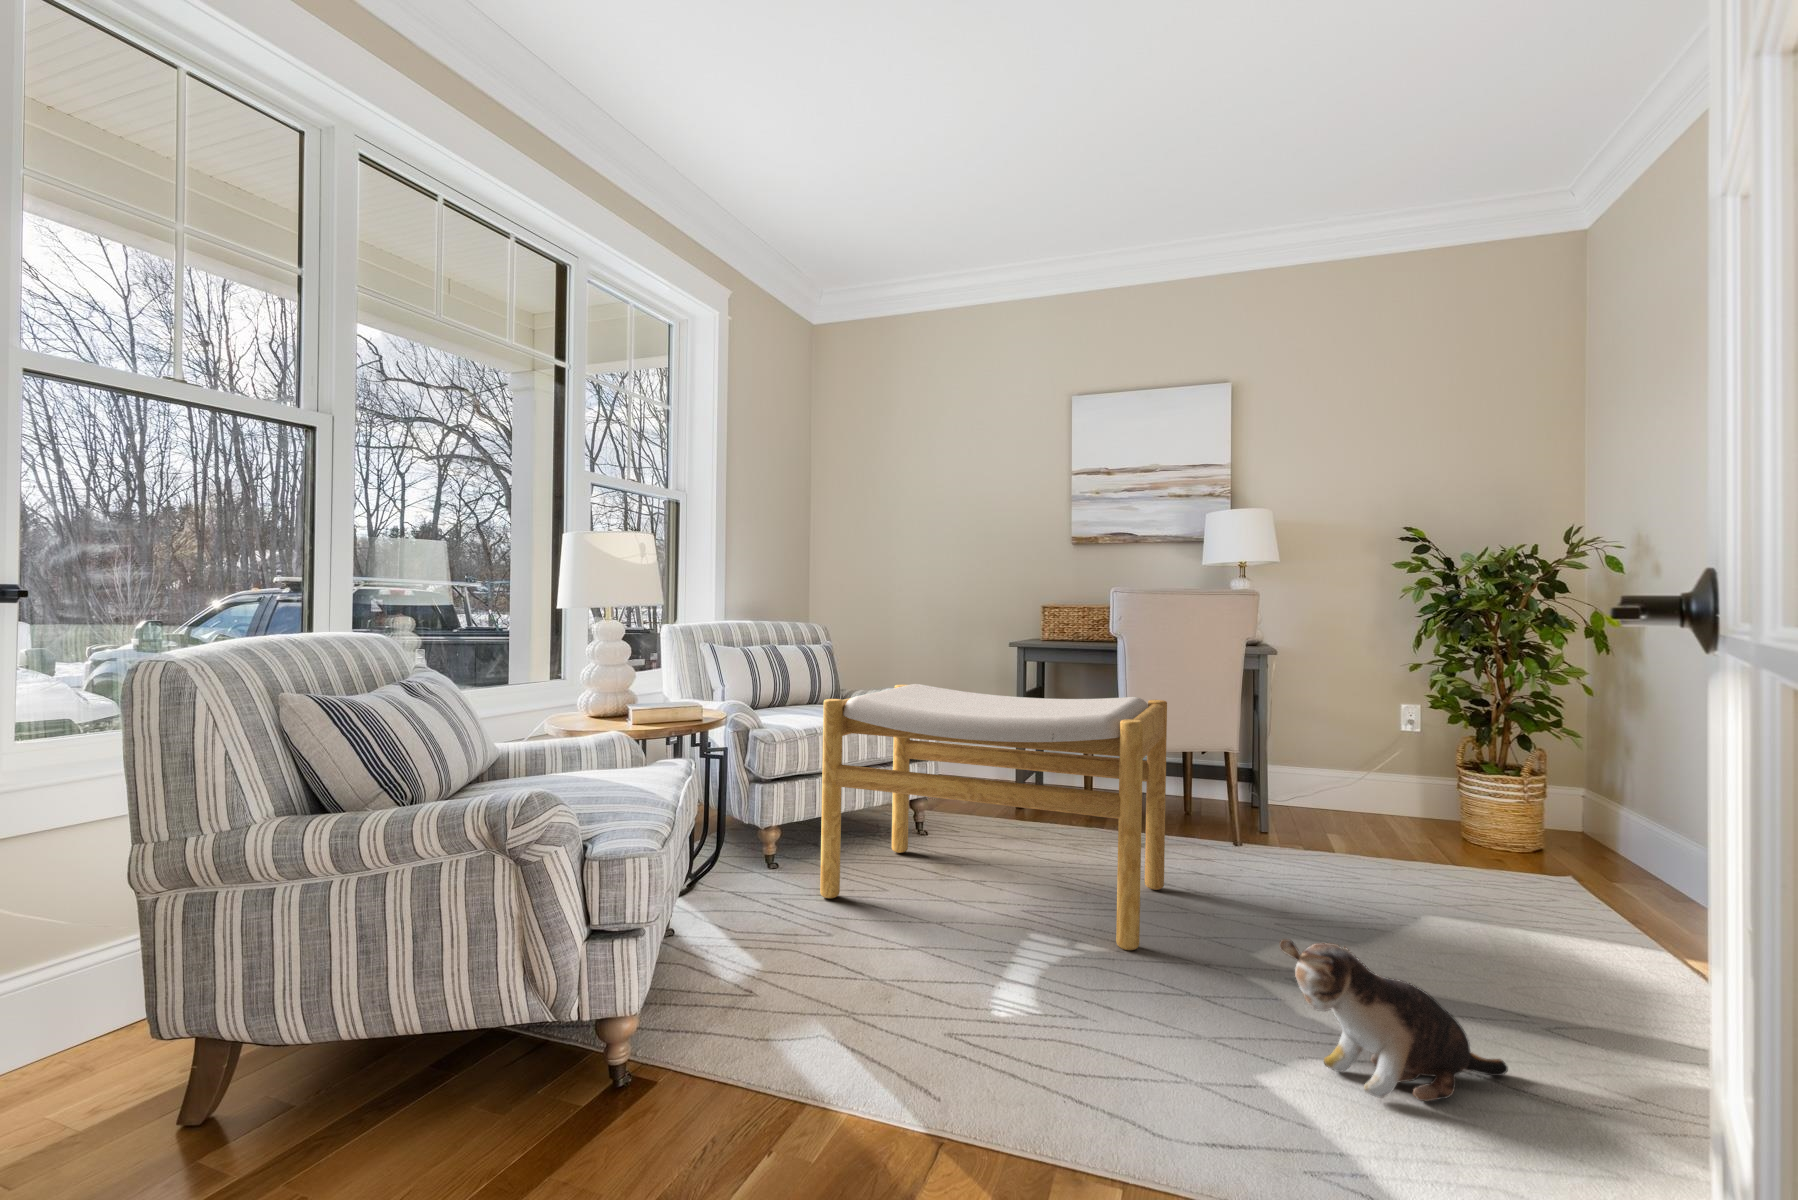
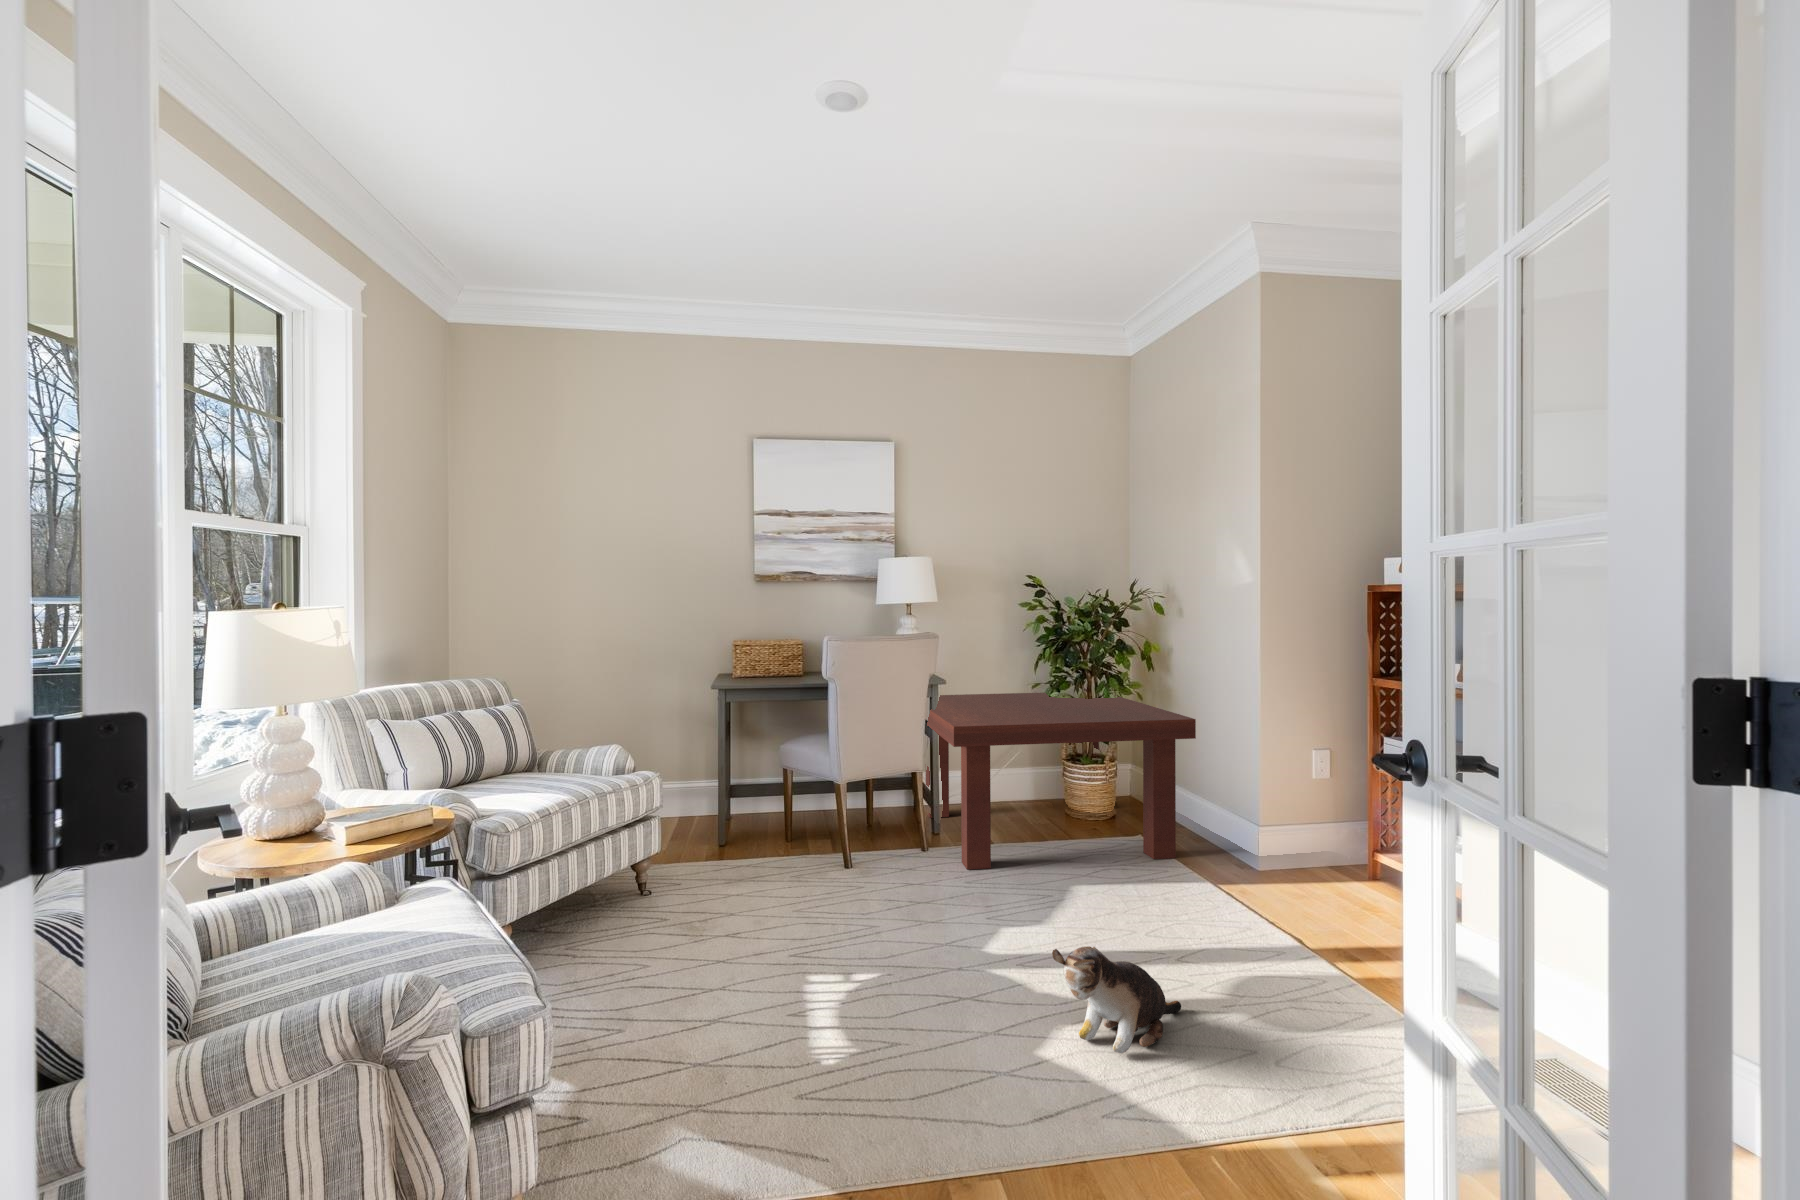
coffee table: none [1250,674,1644,906] -> present [926,692,1196,870]
footstool: present [820,684,1167,950] -> none [582,744,902,987]

